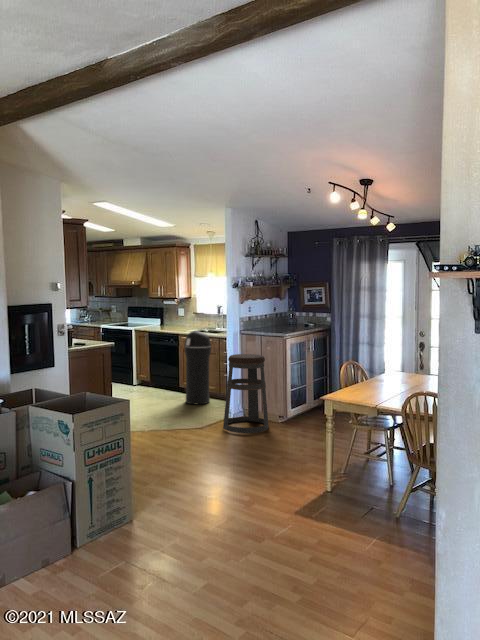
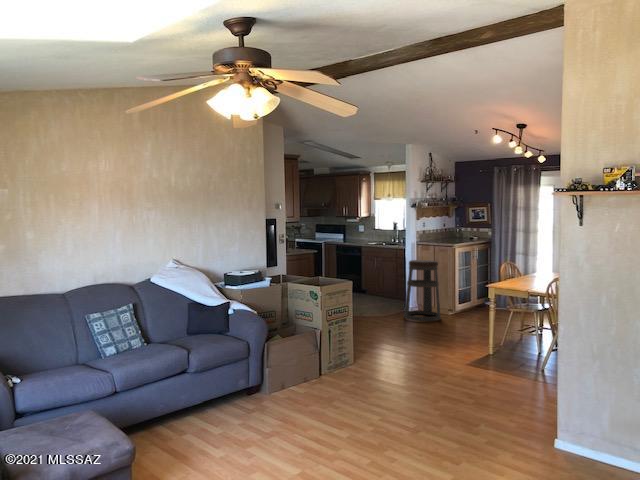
trash can: present [184,331,211,404] -> none [368,243,390,303]

